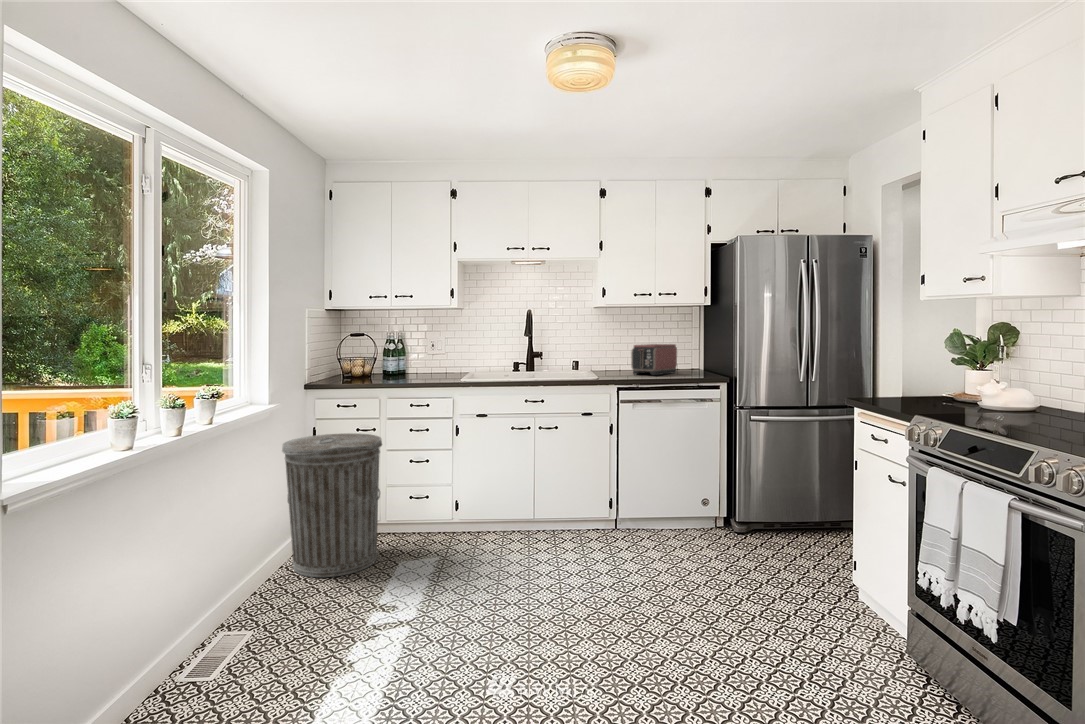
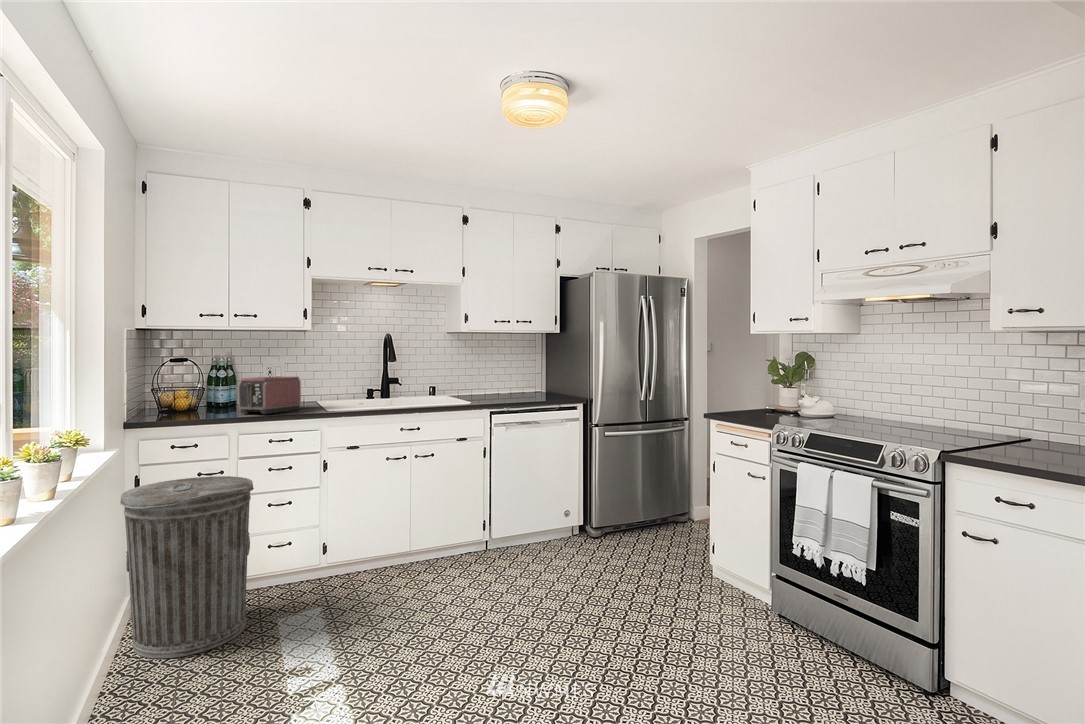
toaster: present [631,344,677,375] -> present [238,377,301,414]

